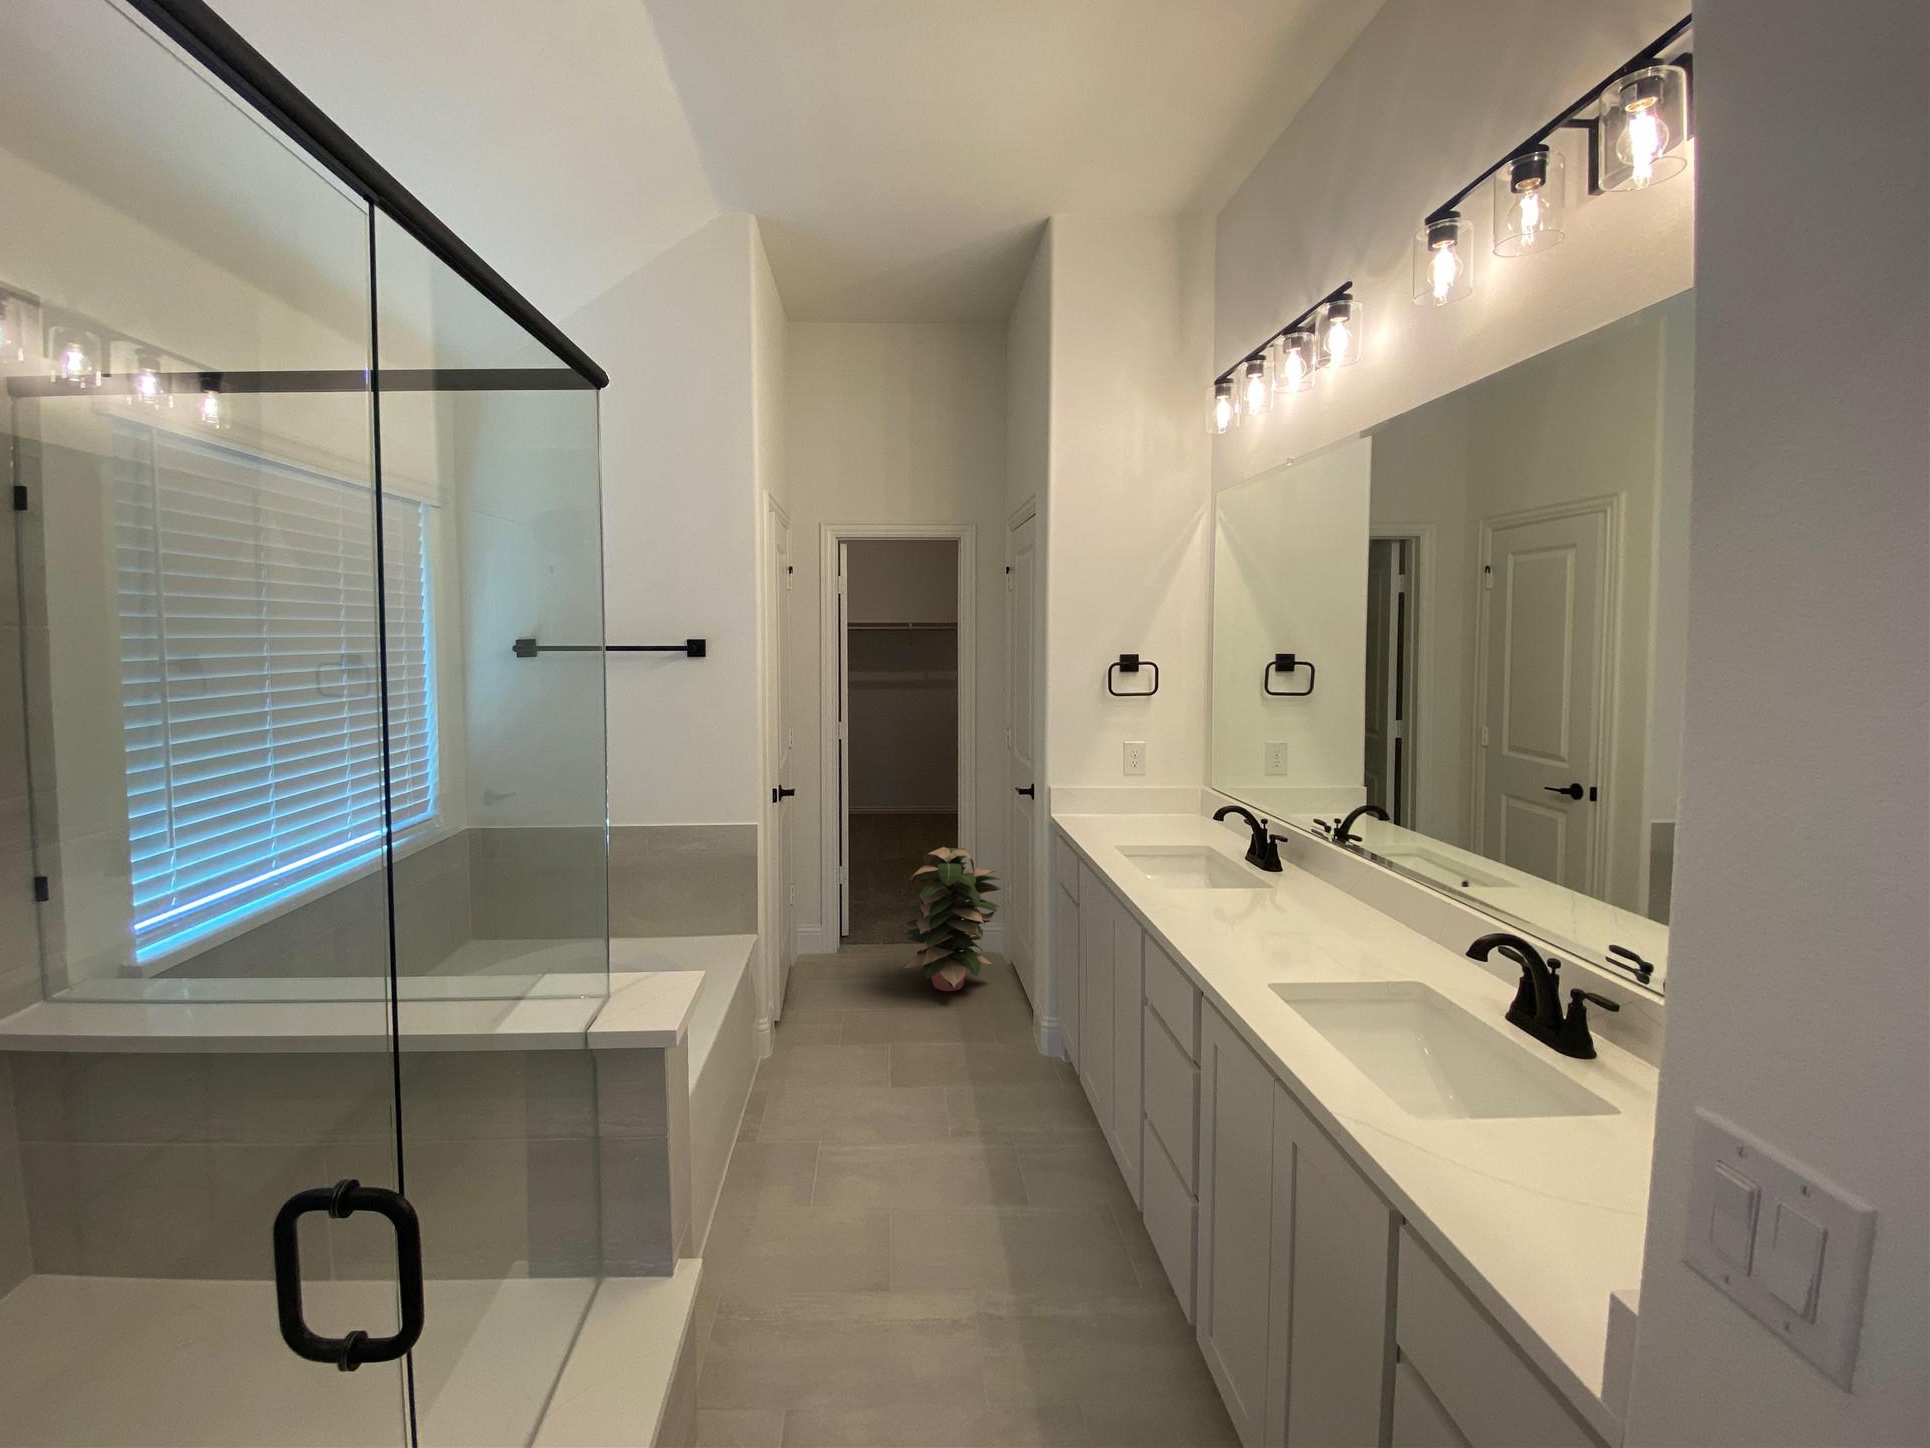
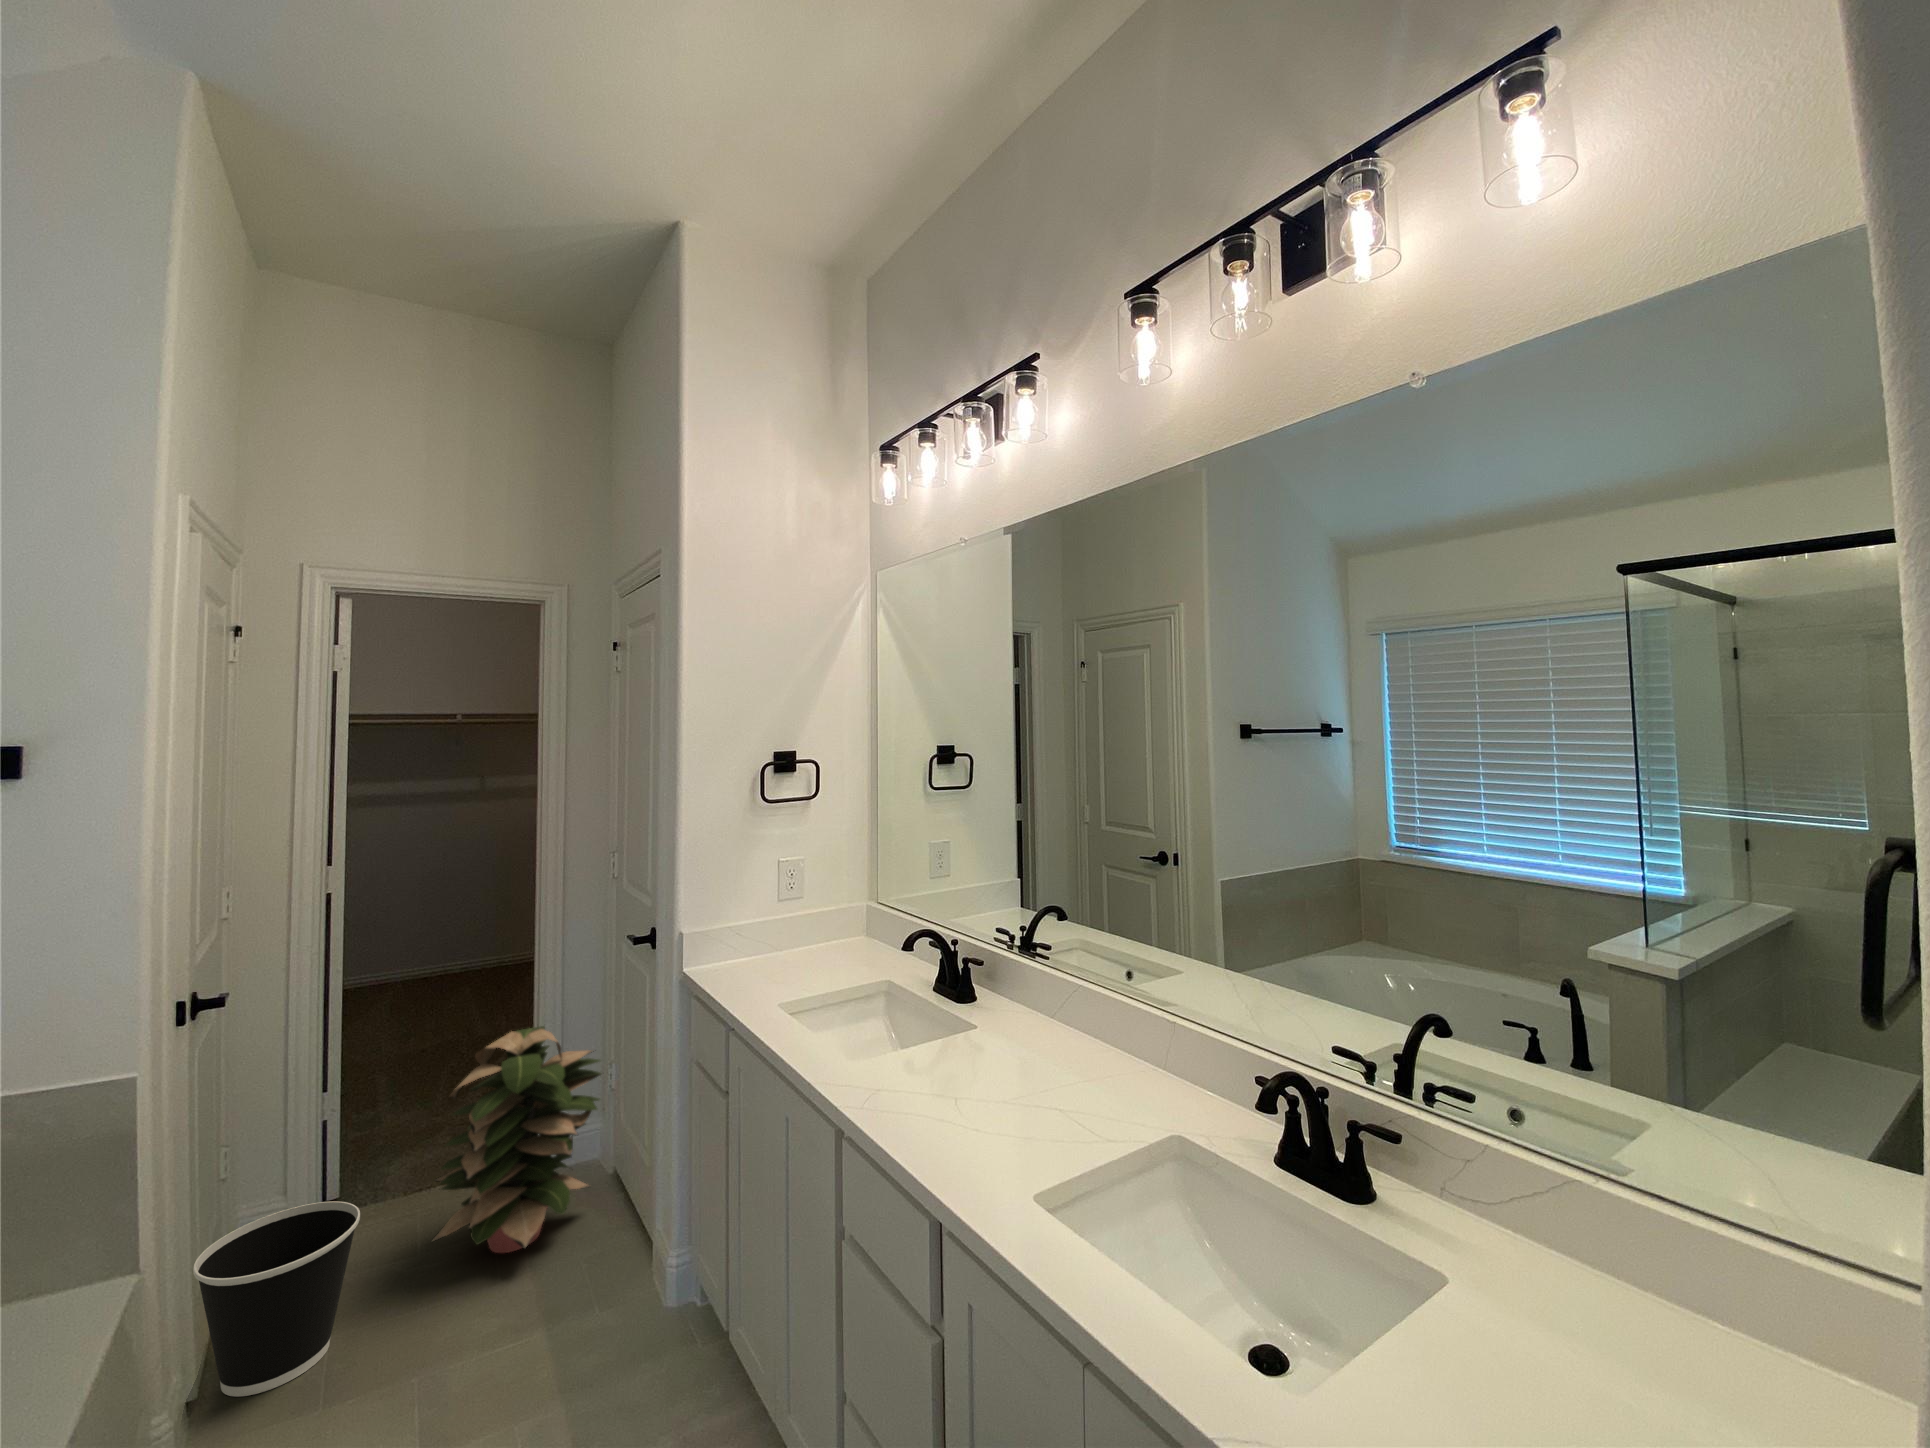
wastebasket: none [792,924,865,1018] -> present [193,1201,360,1397]

